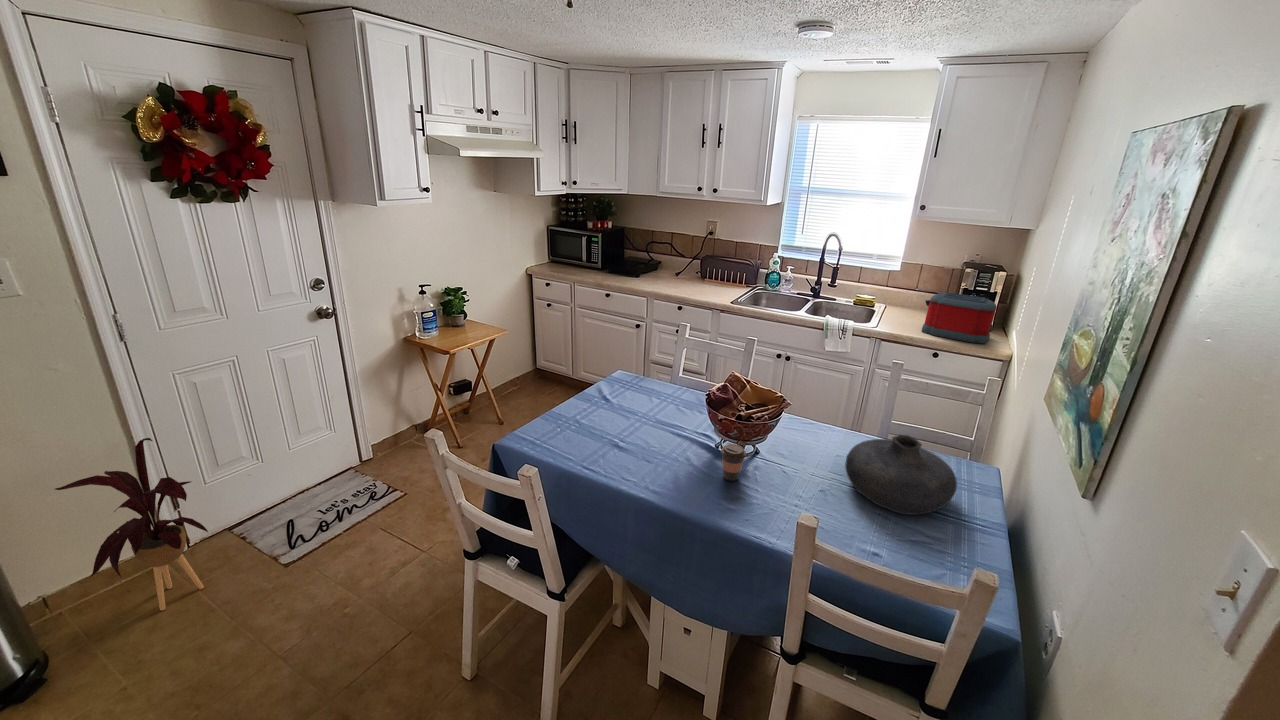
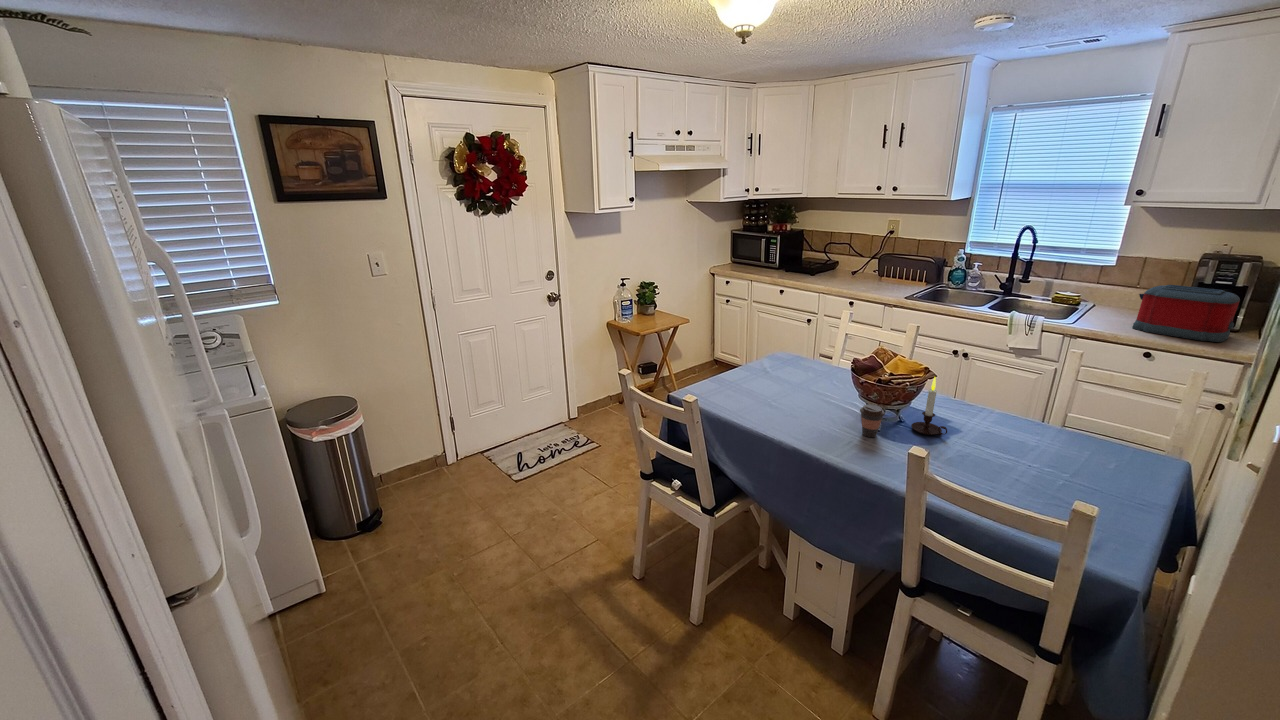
candle: none [769,408,805,470] -> present [911,377,947,435]
vase: present [845,435,957,515] -> none [989,406,1115,483]
house plant: present [55,438,208,610] -> none [395,373,473,495]

